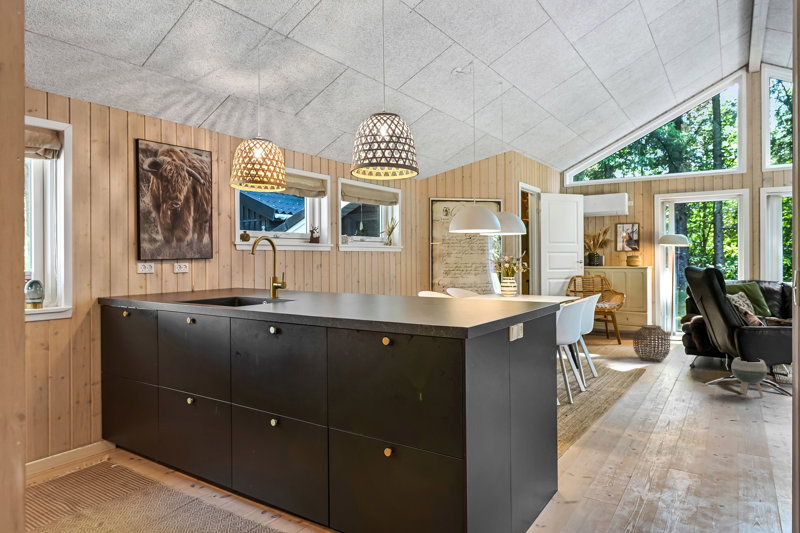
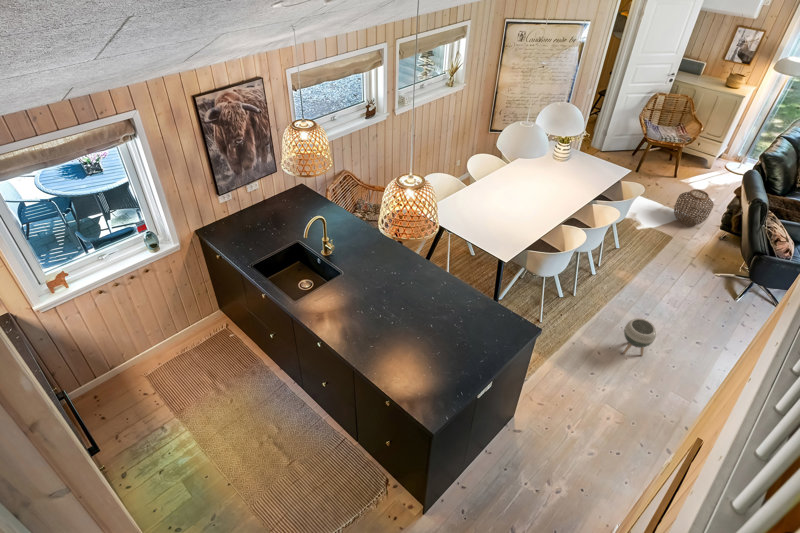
planter: present [731,357,767,398] -> present [623,318,656,356]

